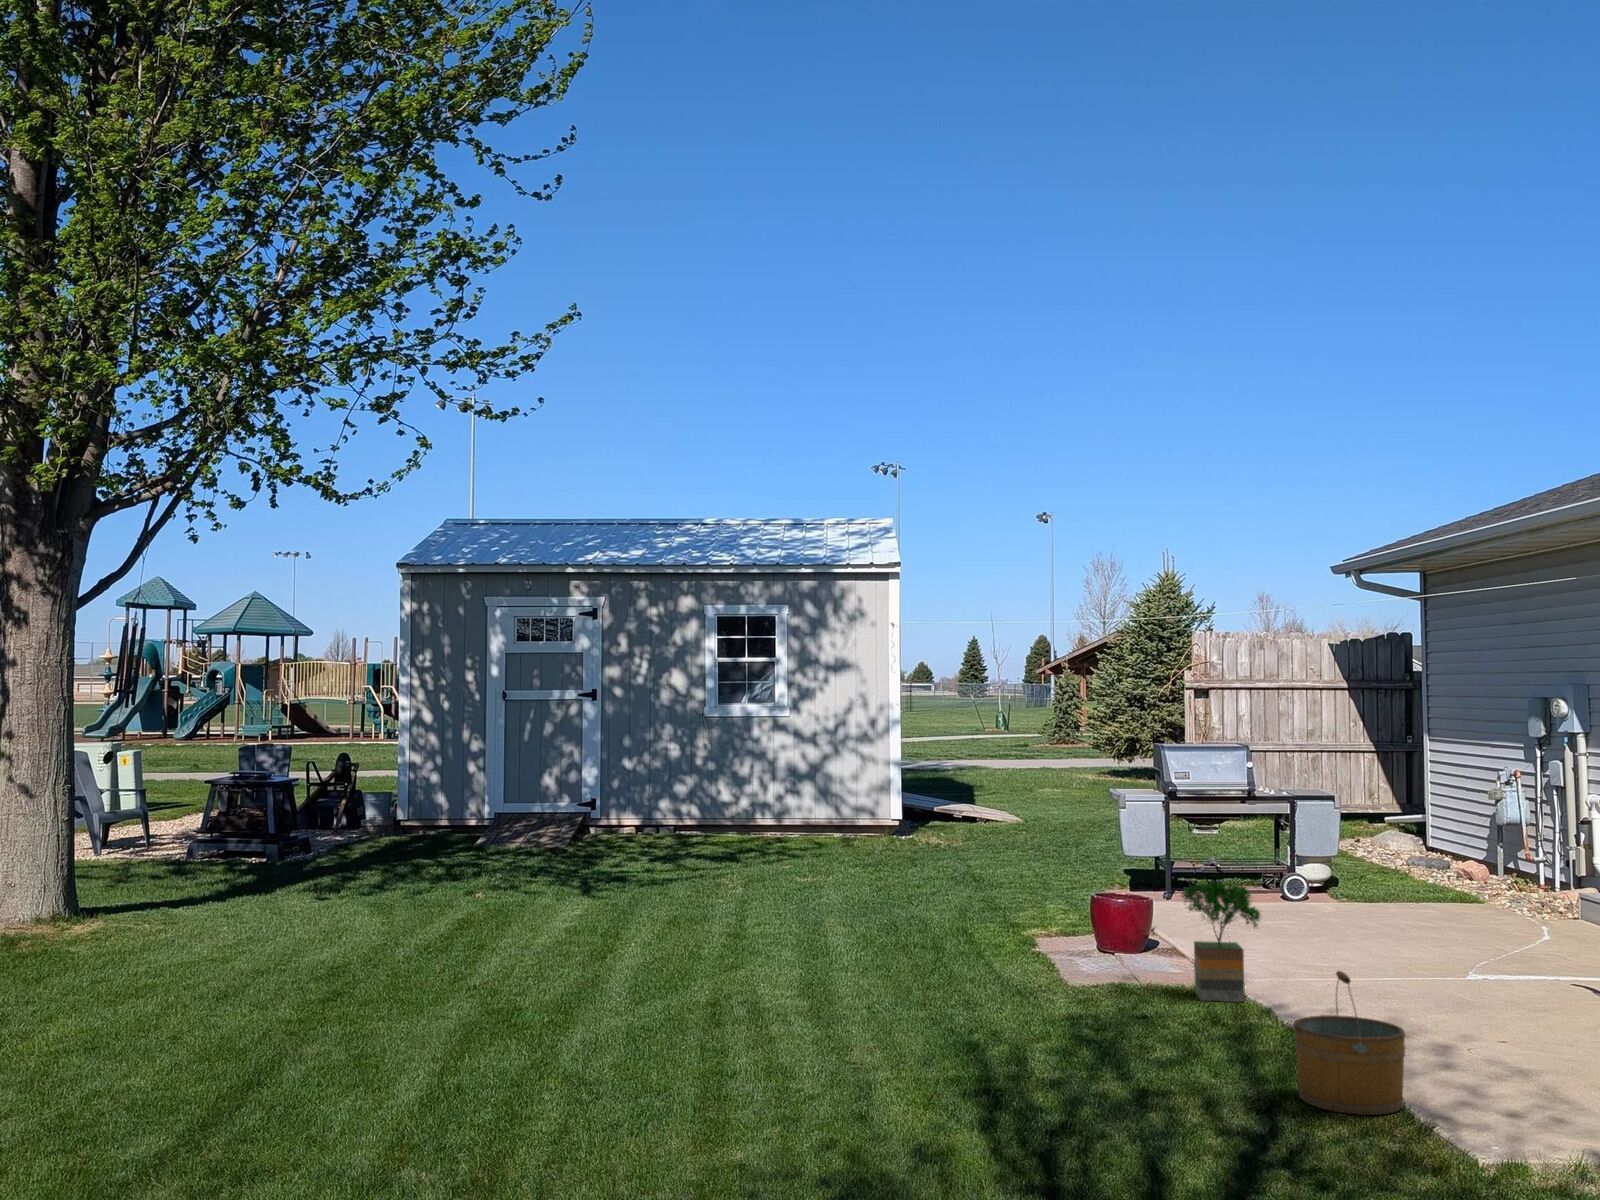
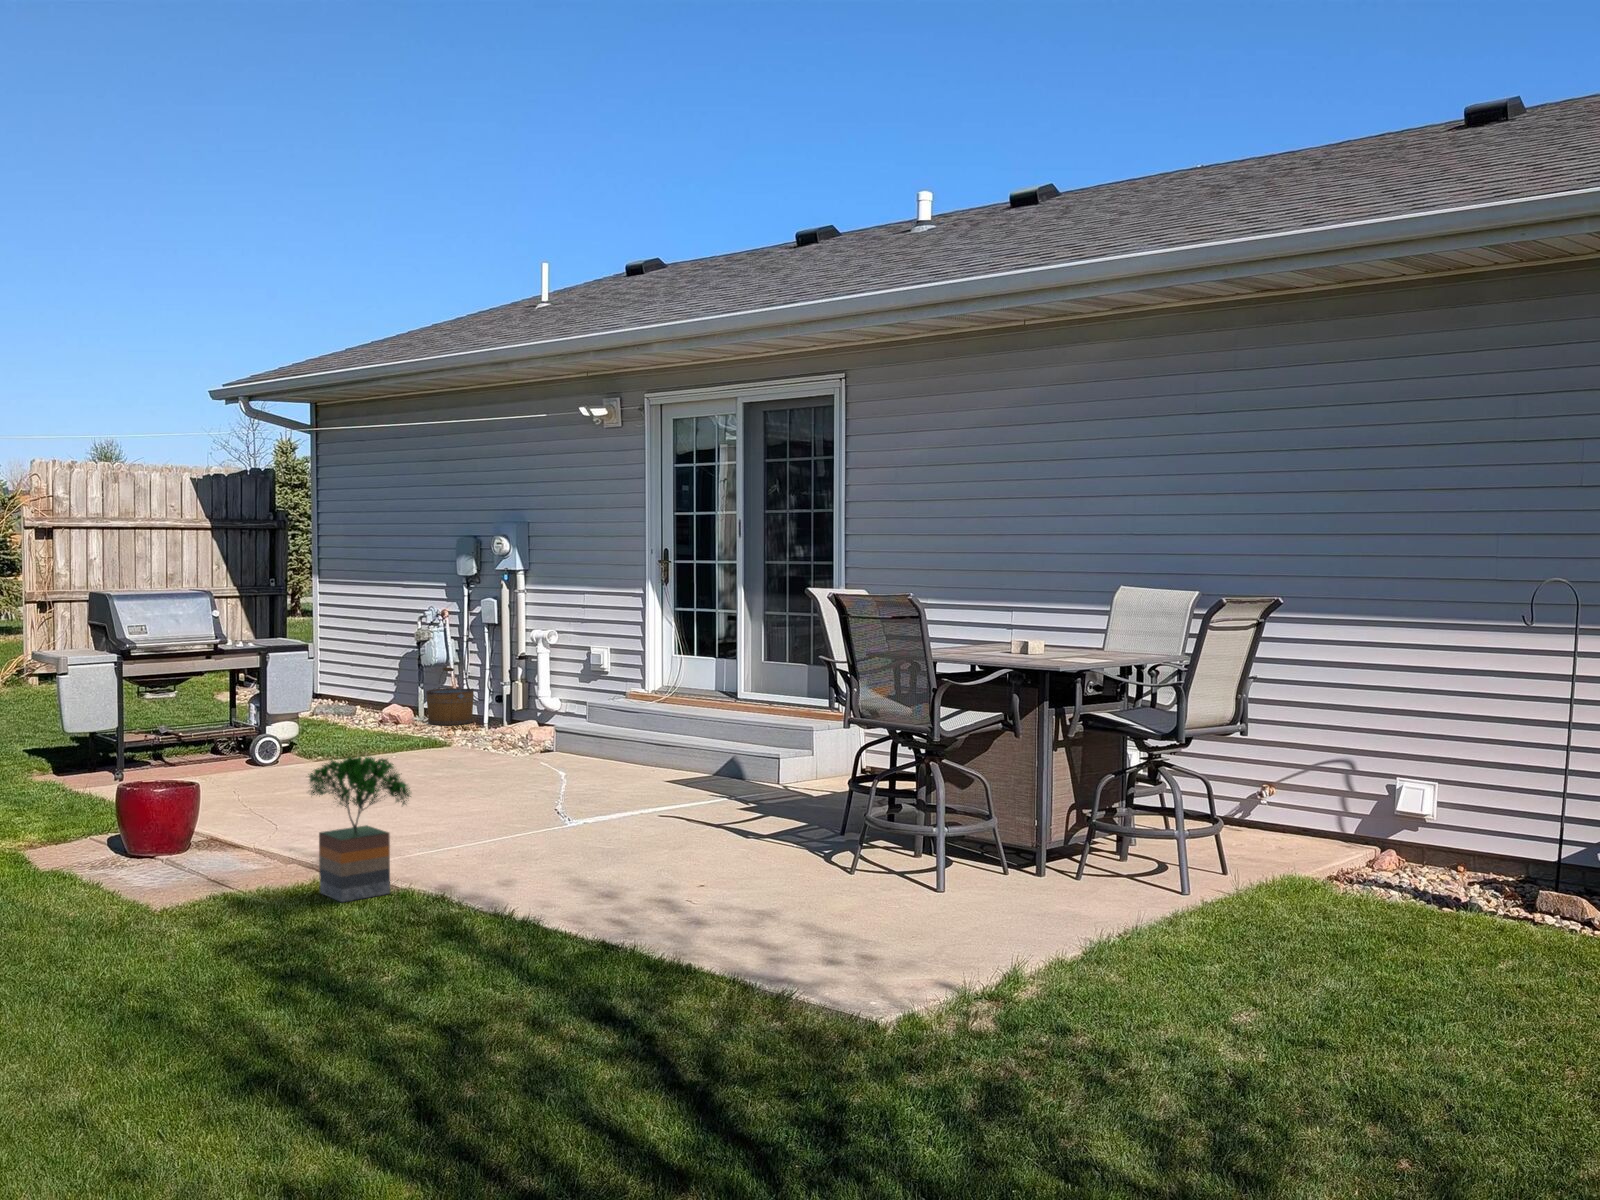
bucket: present [1294,971,1405,1115] -> present [426,667,474,725]

